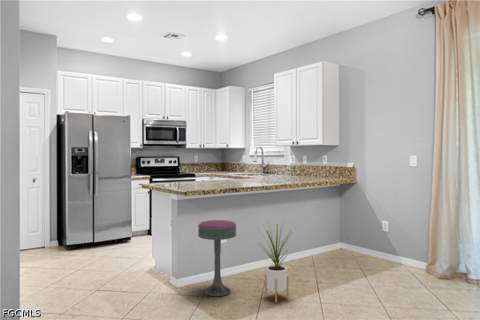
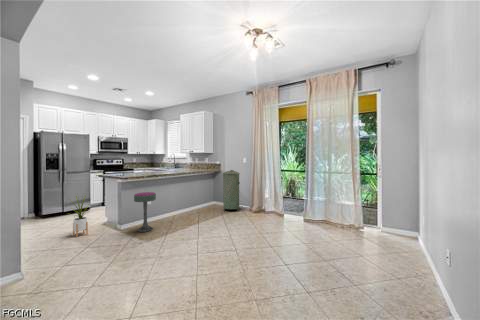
trash can: none [364,180,402,270] -> present [223,170,240,211]
house plant: present [262,224,290,303] -> present [73,196,88,237]

